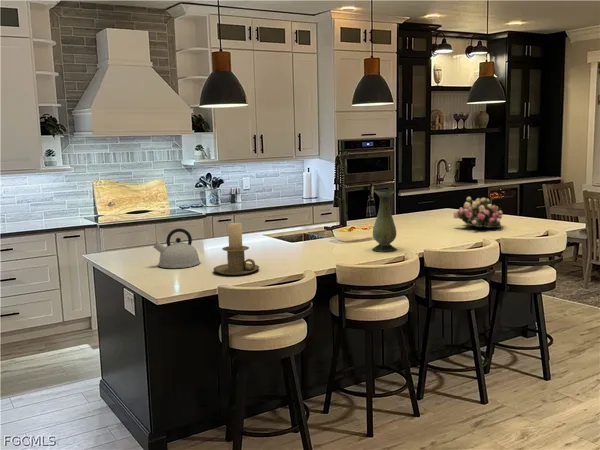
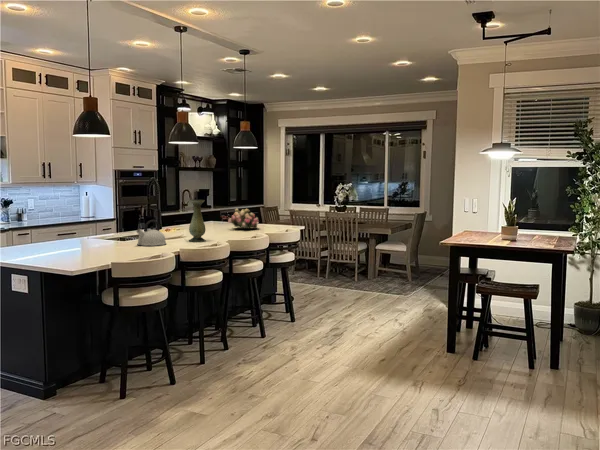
candle holder: present [214,223,259,275] -> none [88,220,125,257]
kettle: present [153,228,200,268] -> present [136,220,166,246]

